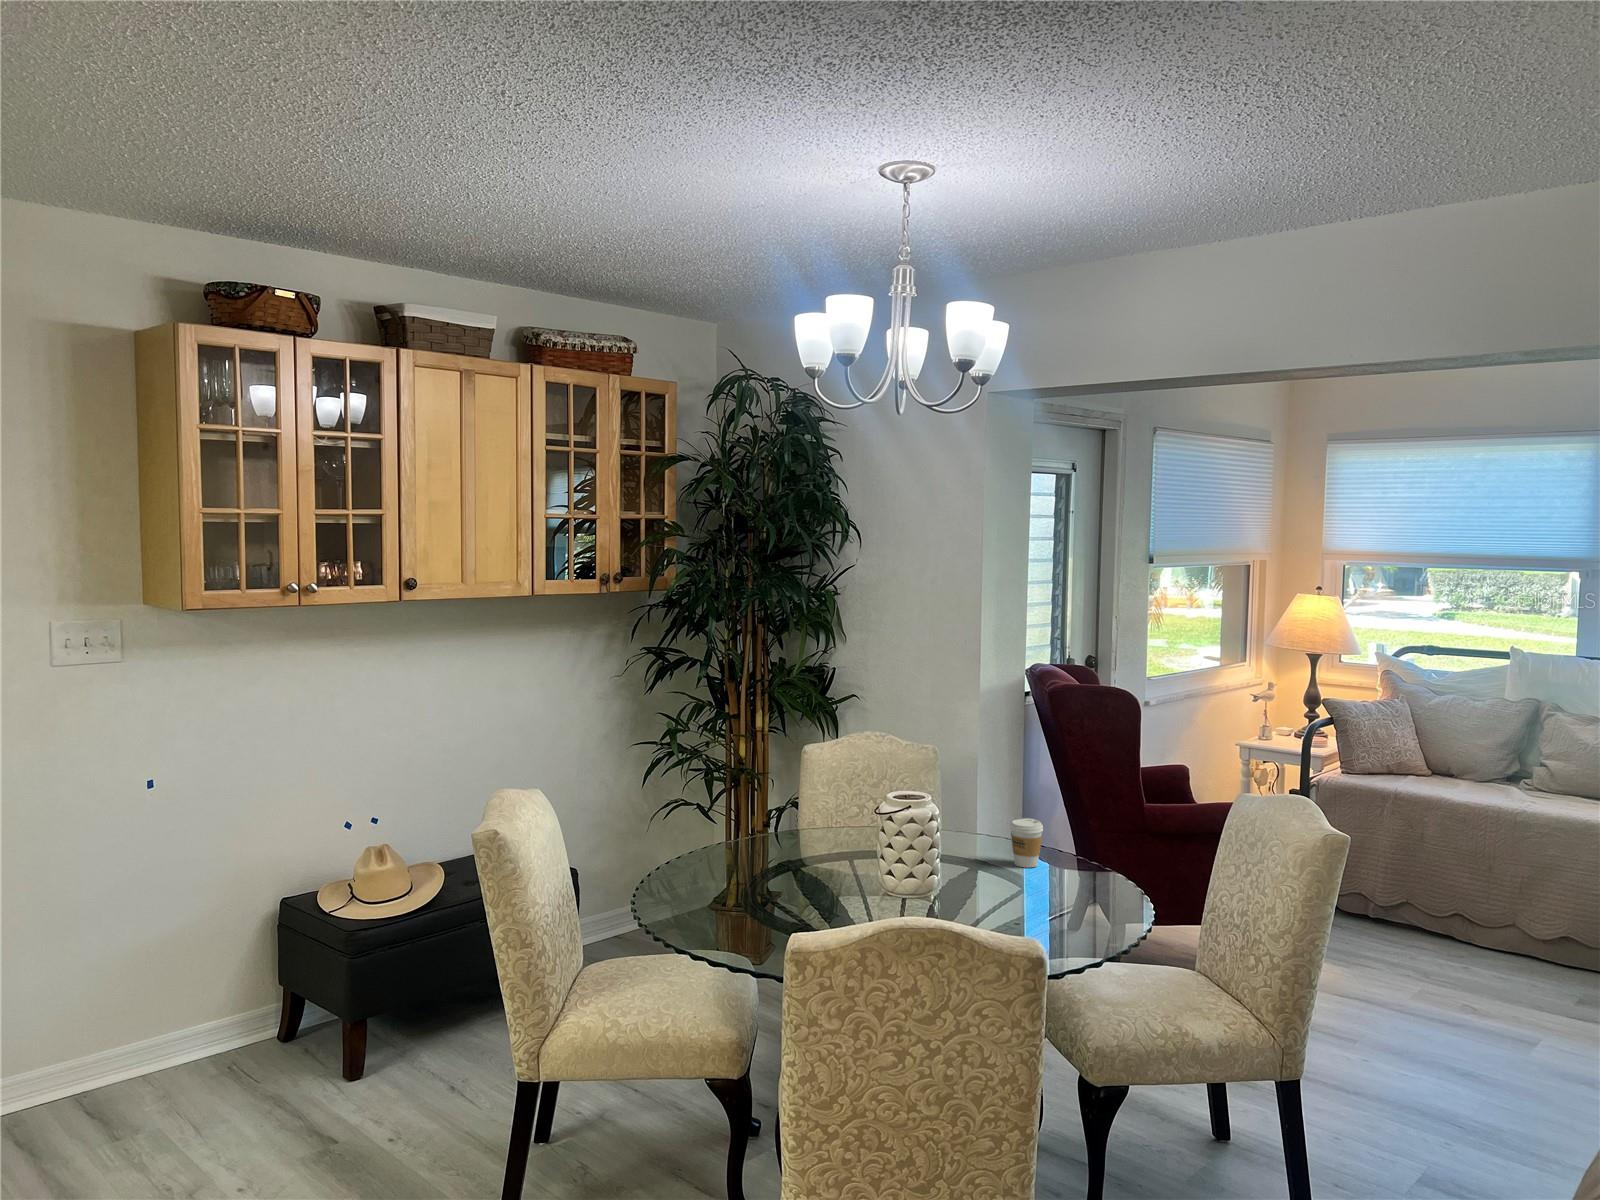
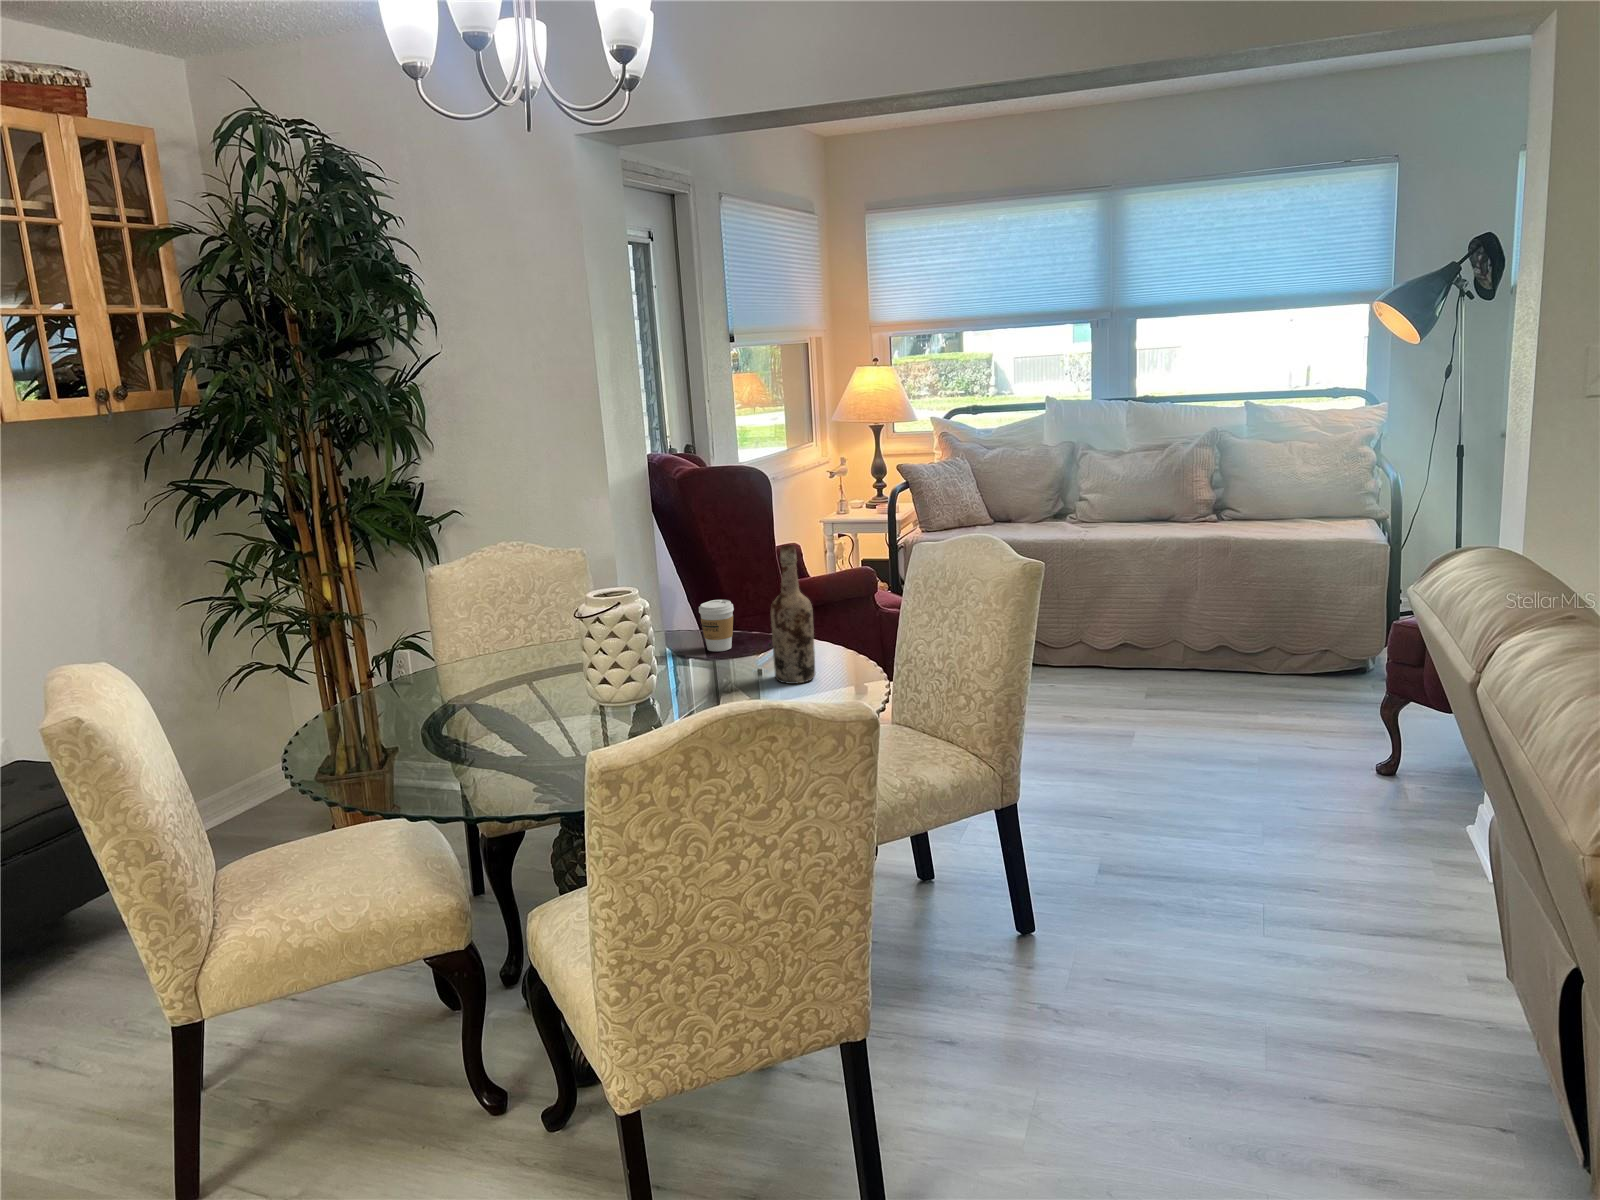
wine bottle: none [1053,782,1094,914] -> present [770,545,815,684]

